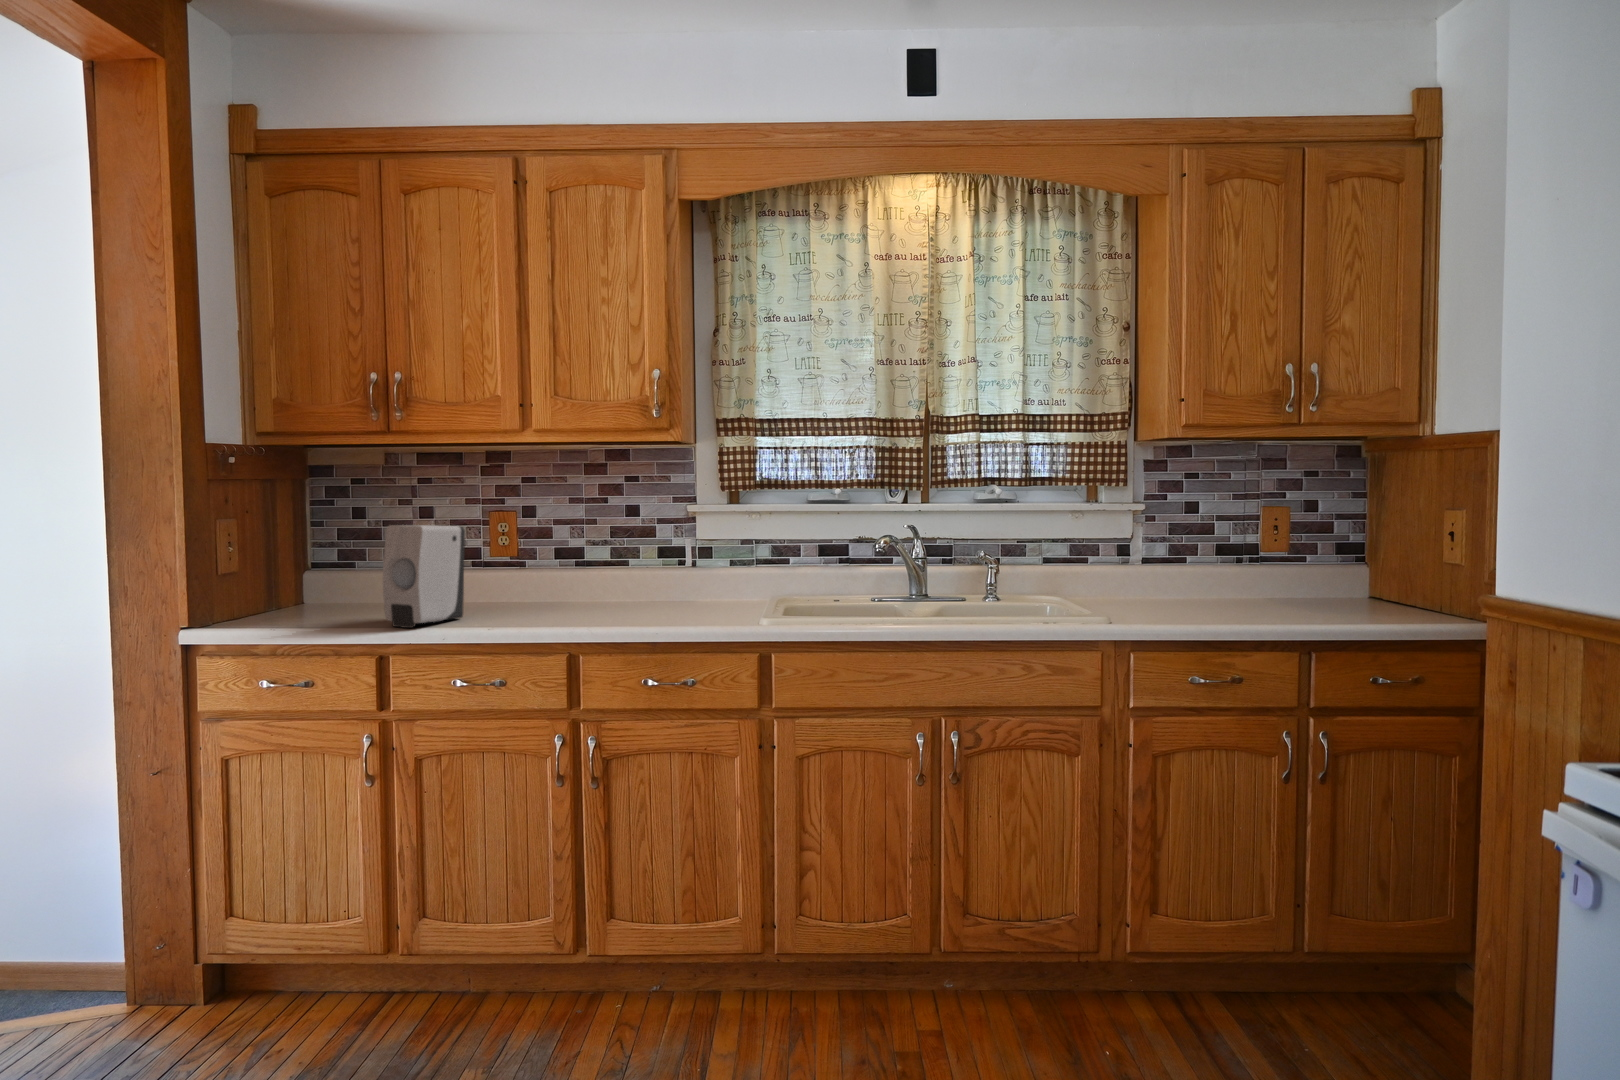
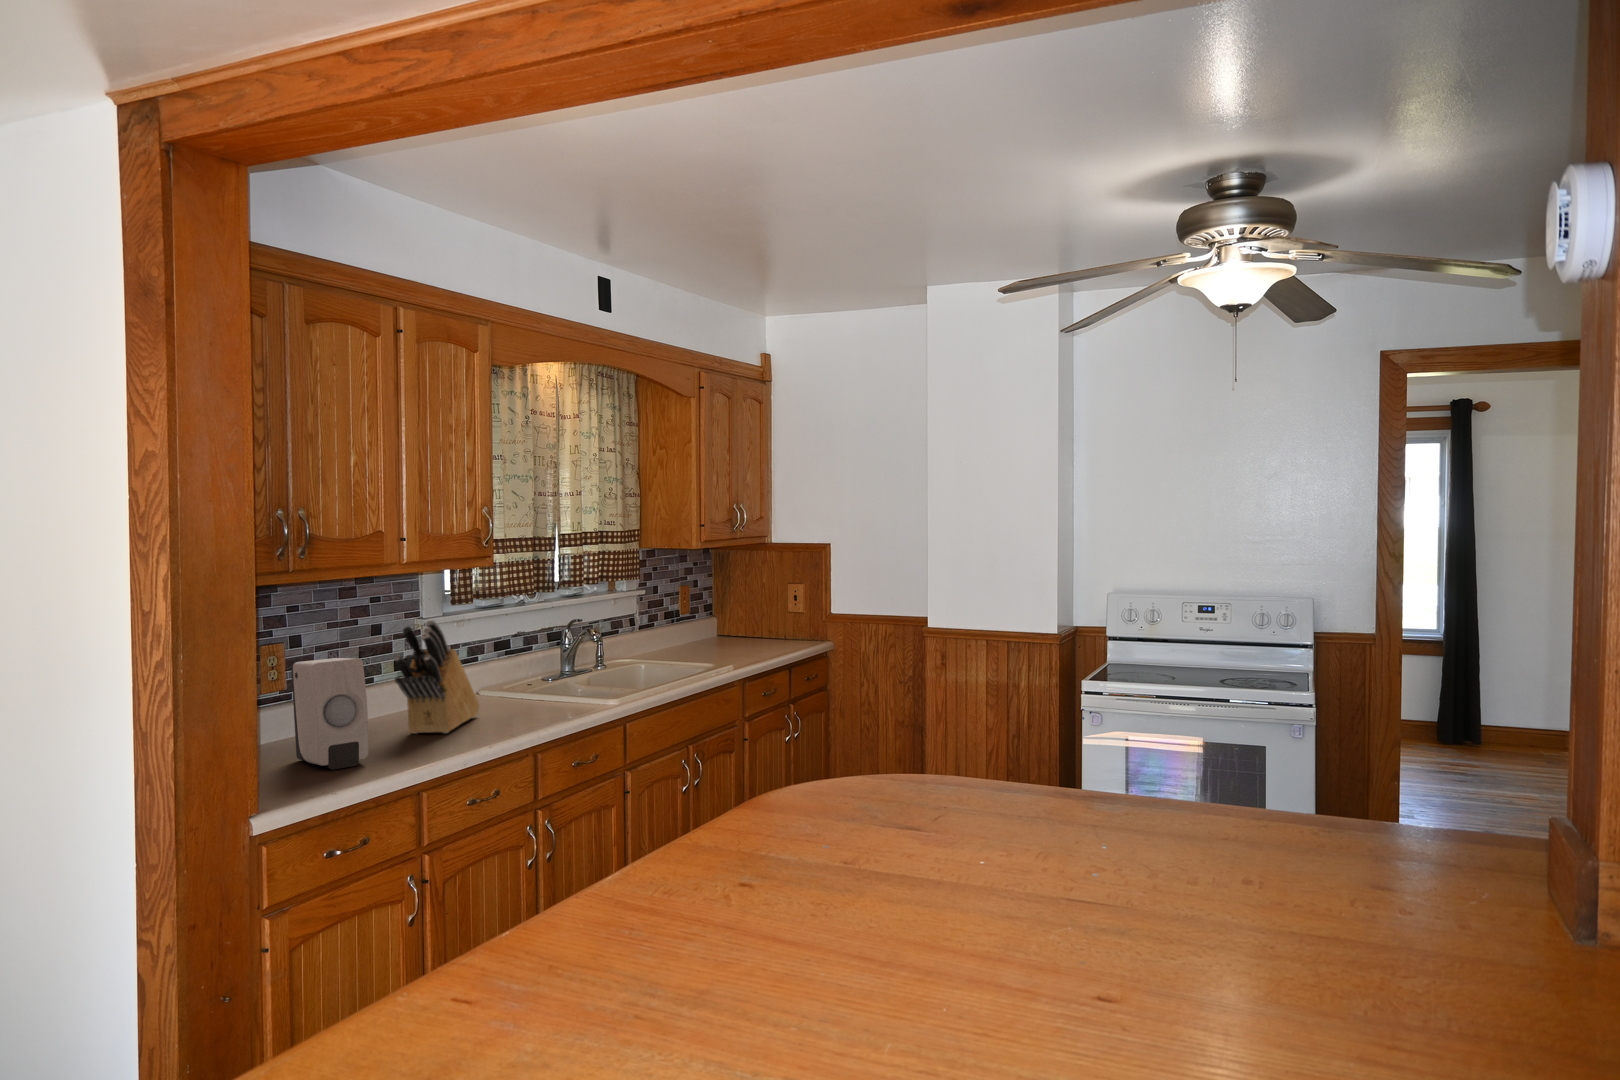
knife block: none [511,499,659,623] -> present [394,620,479,734]

